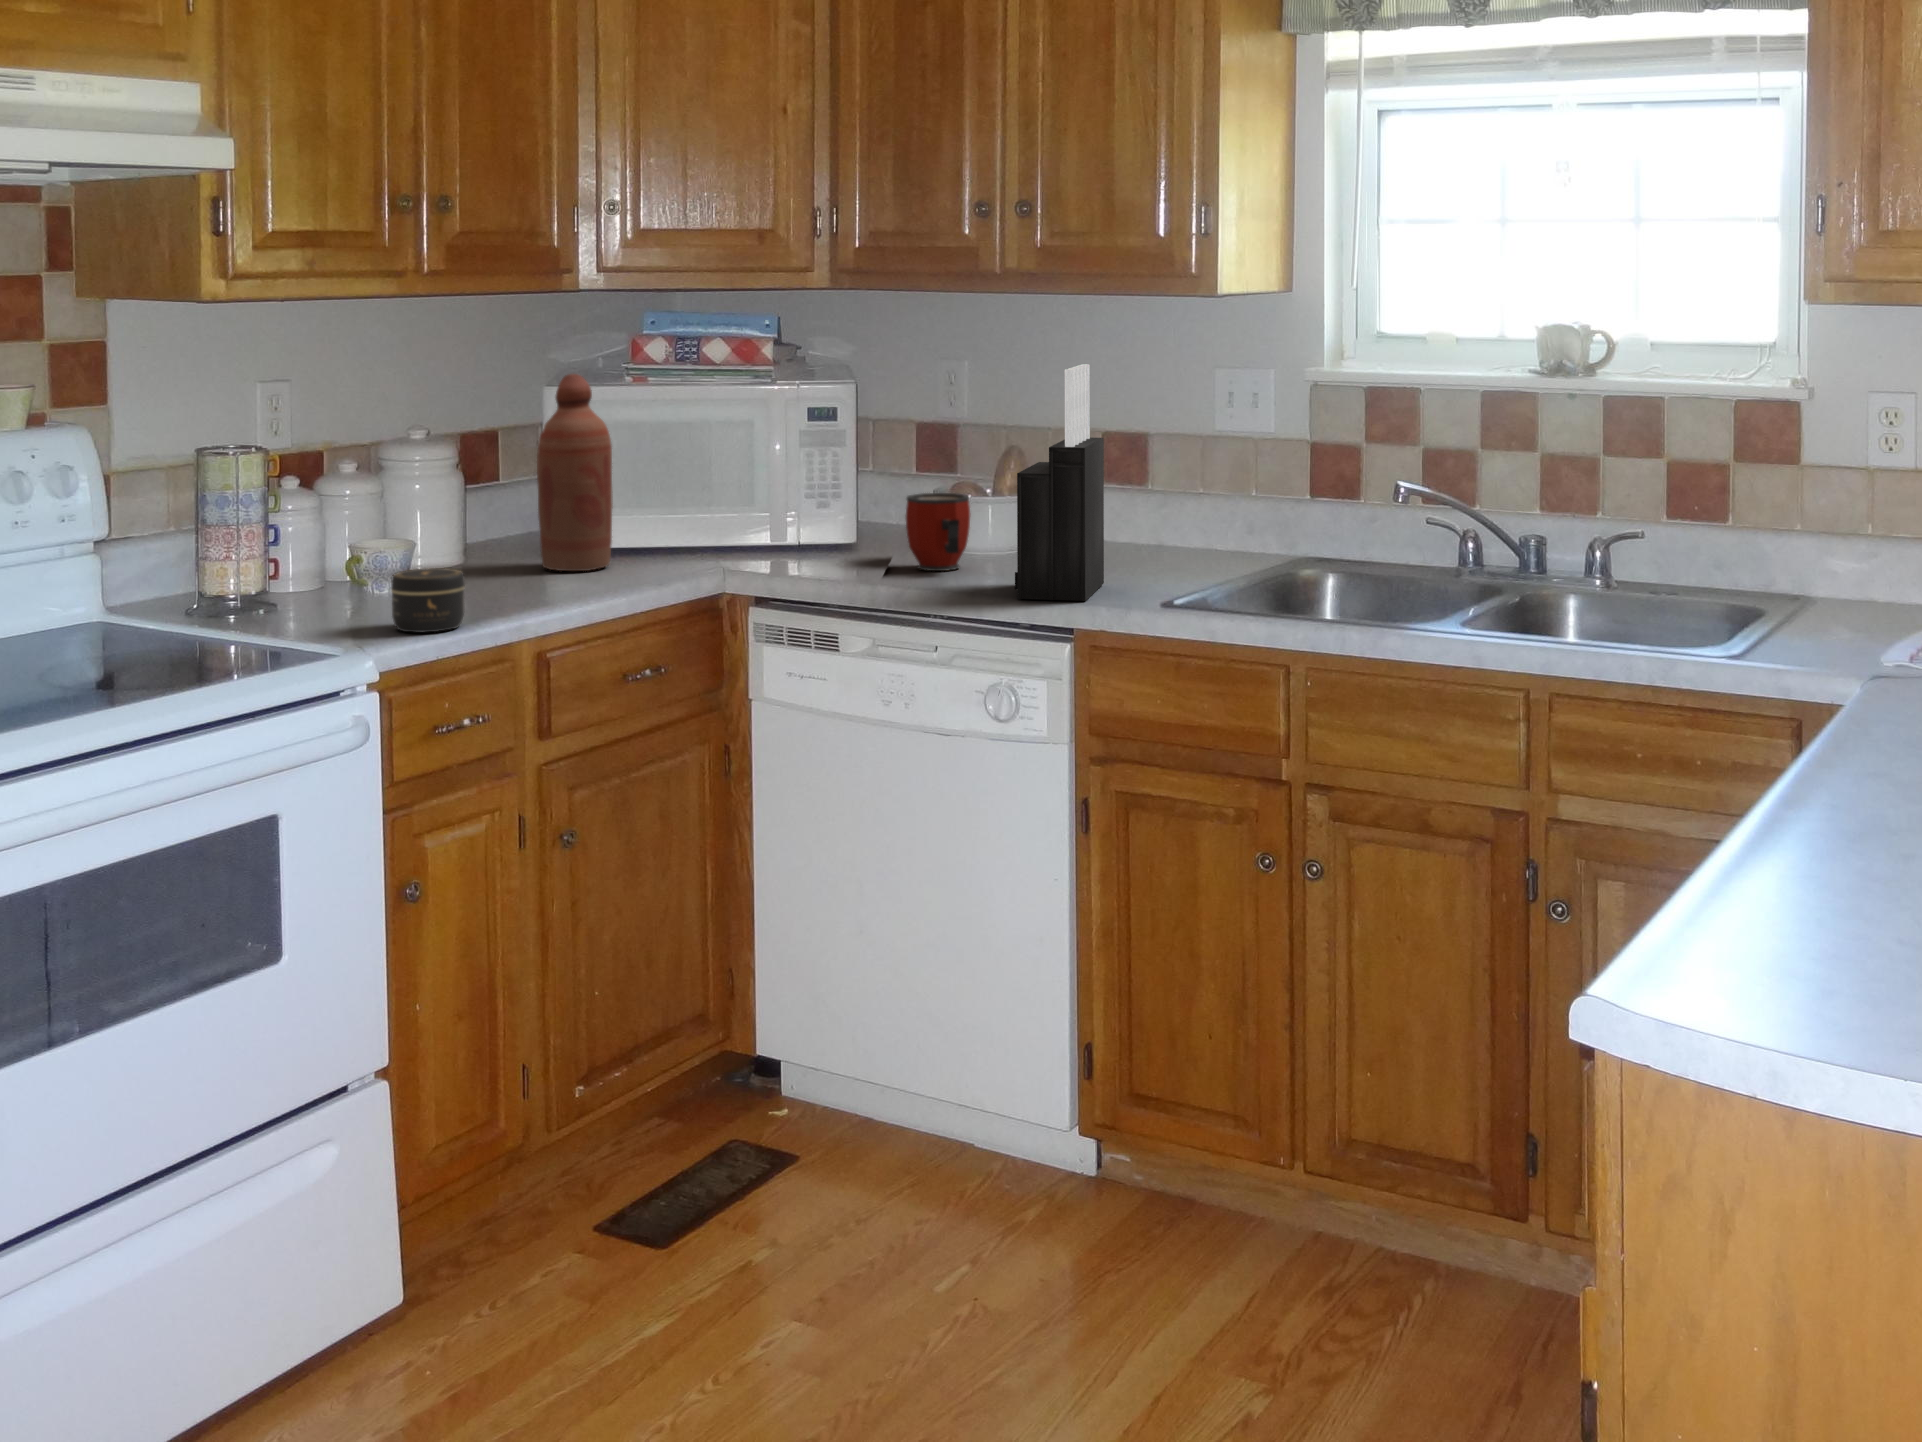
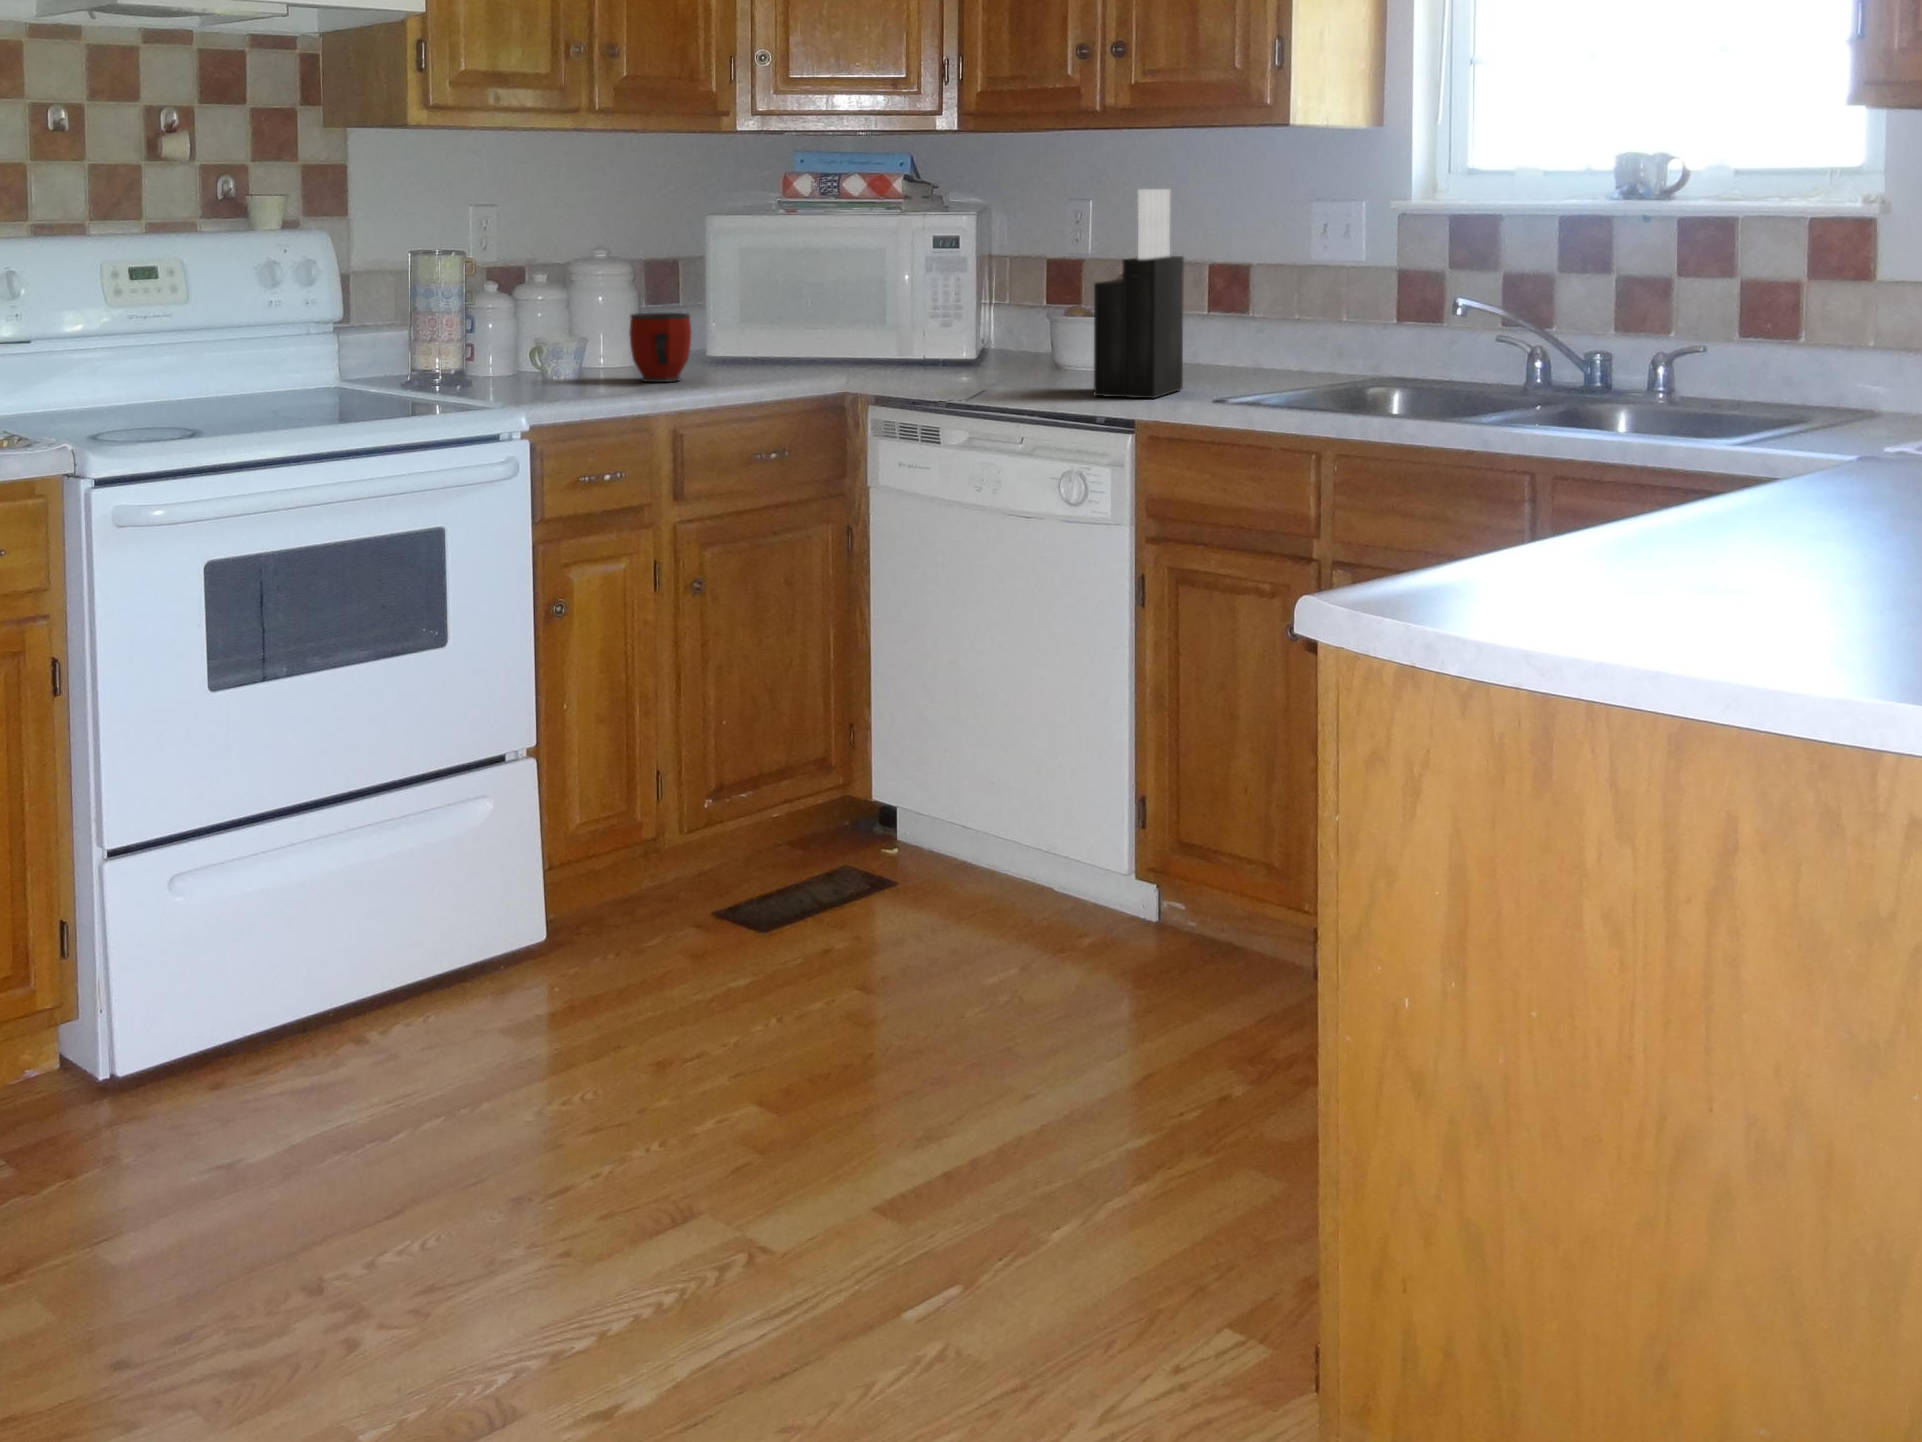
bottle: present [537,374,613,571] -> none [697,202,759,370]
mug: present [906,493,970,571] -> present [629,313,691,382]
jar: present [391,568,465,632] -> none [555,350,613,400]

